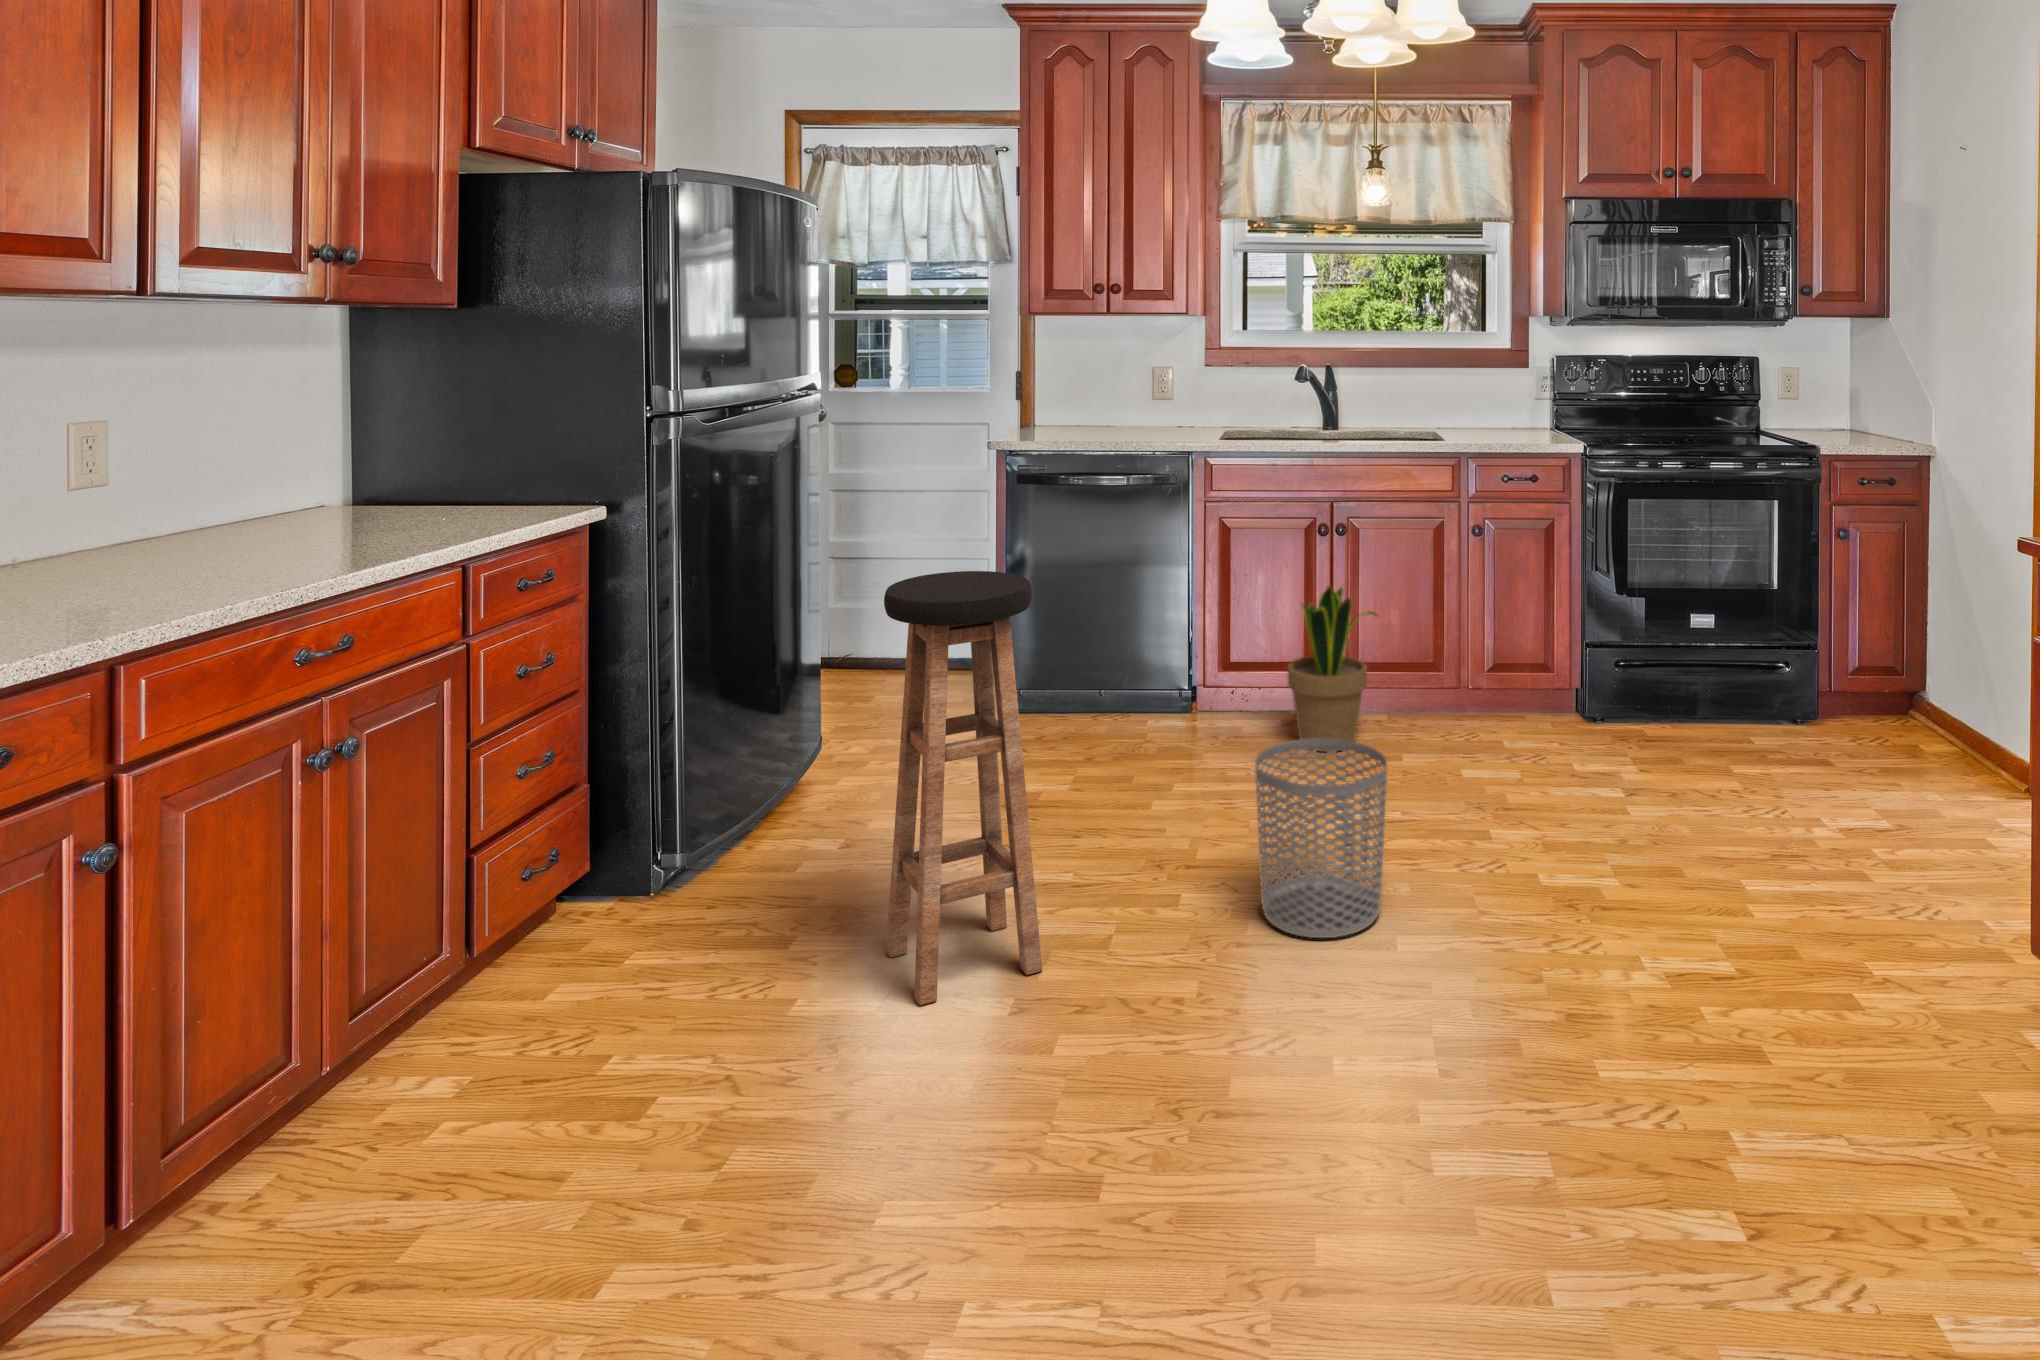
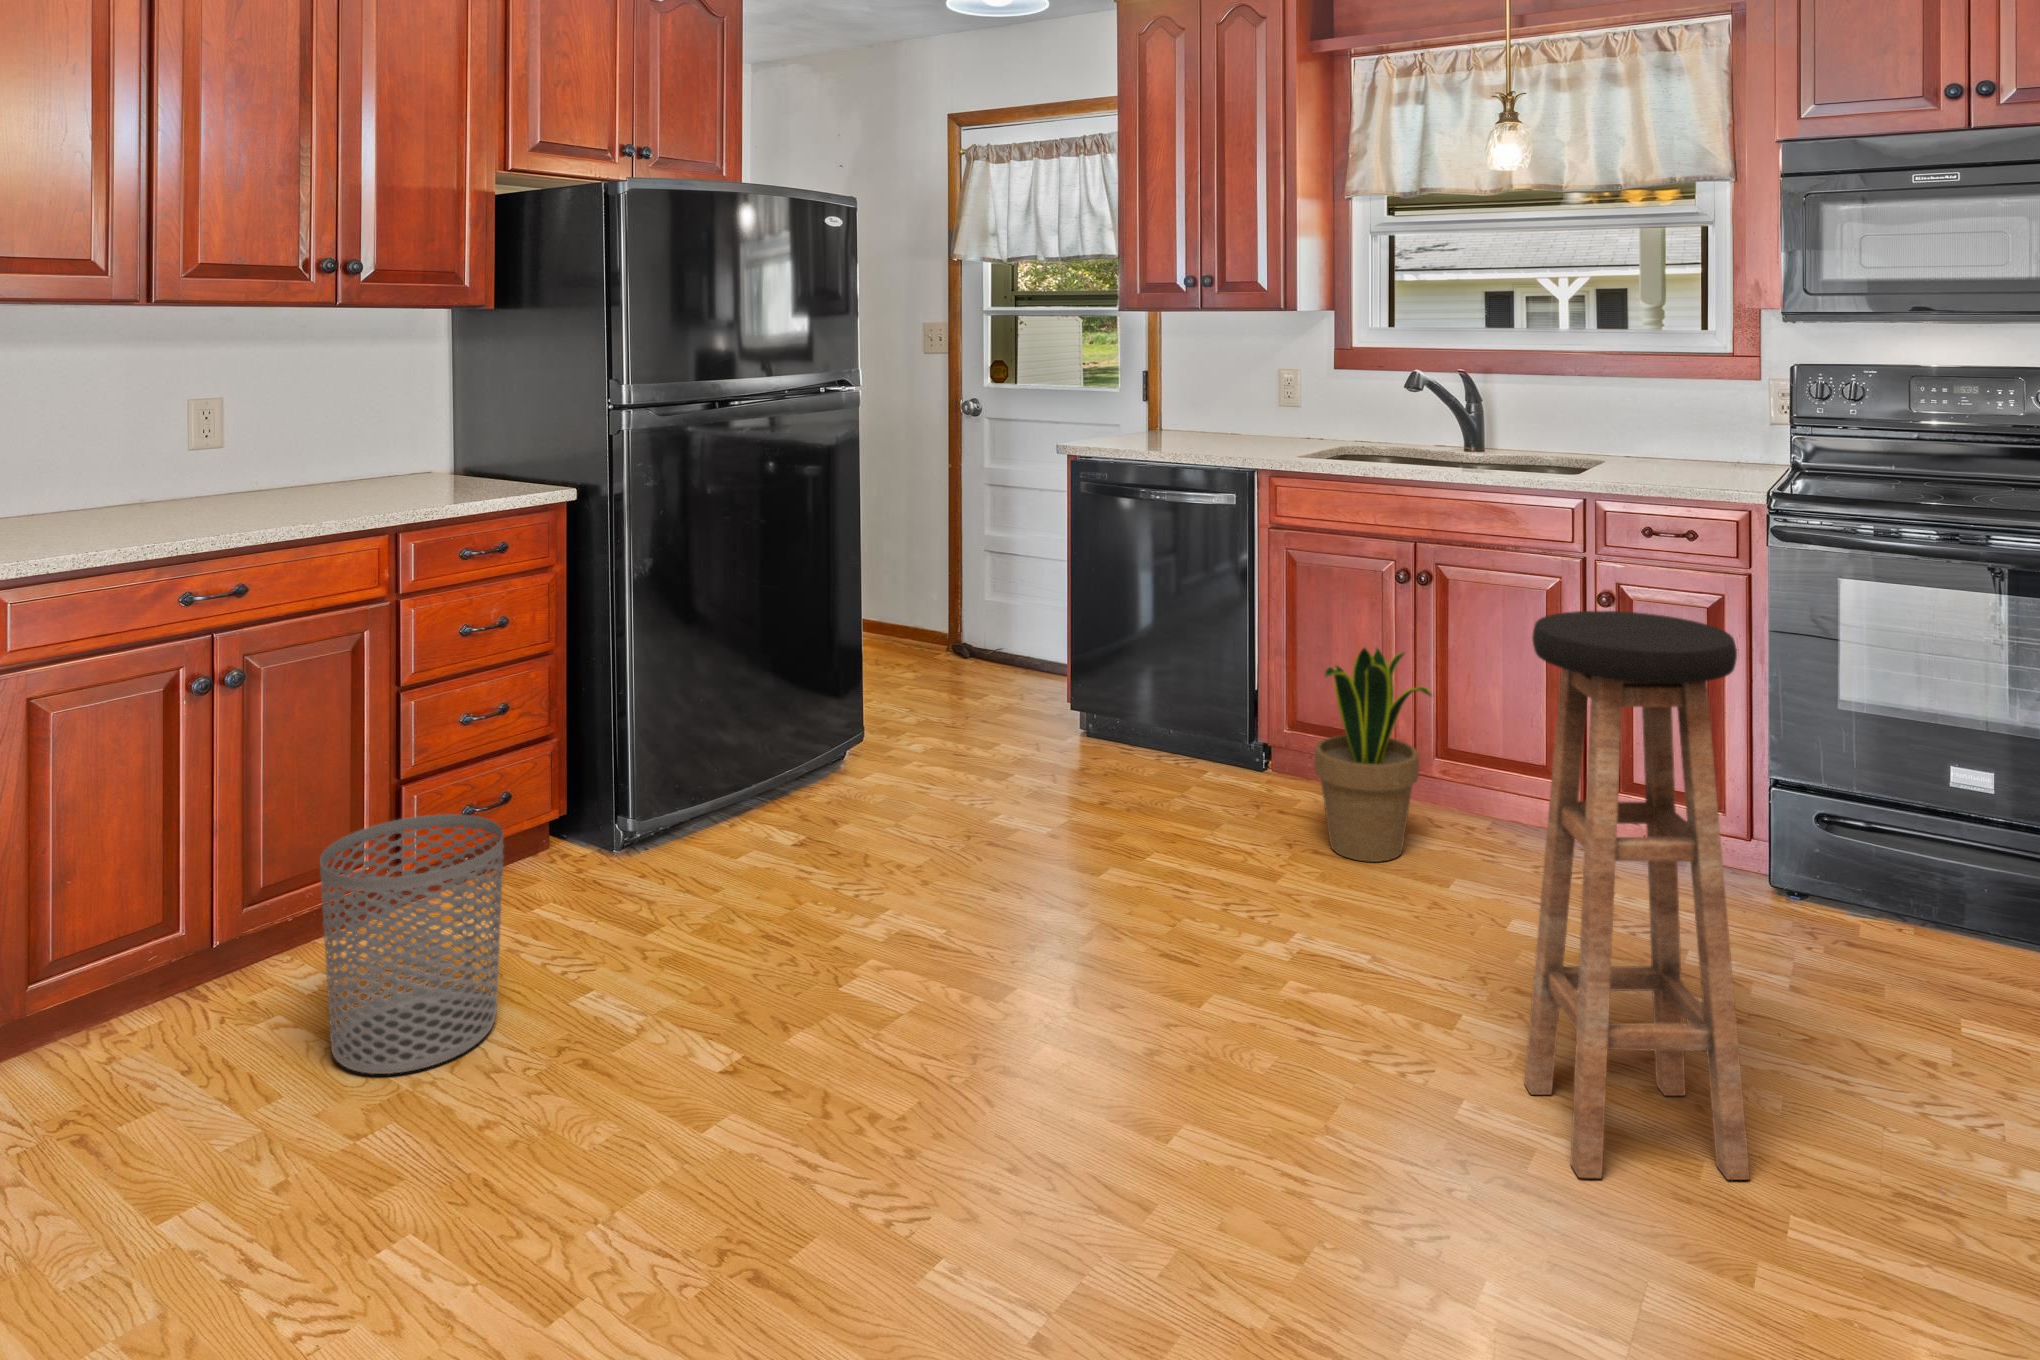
bar stool: present [884,571,1042,1005] -> present [1525,611,1750,1180]
waste bin: present [1255,739,1387,938] -> present [320,814,504,1074]

